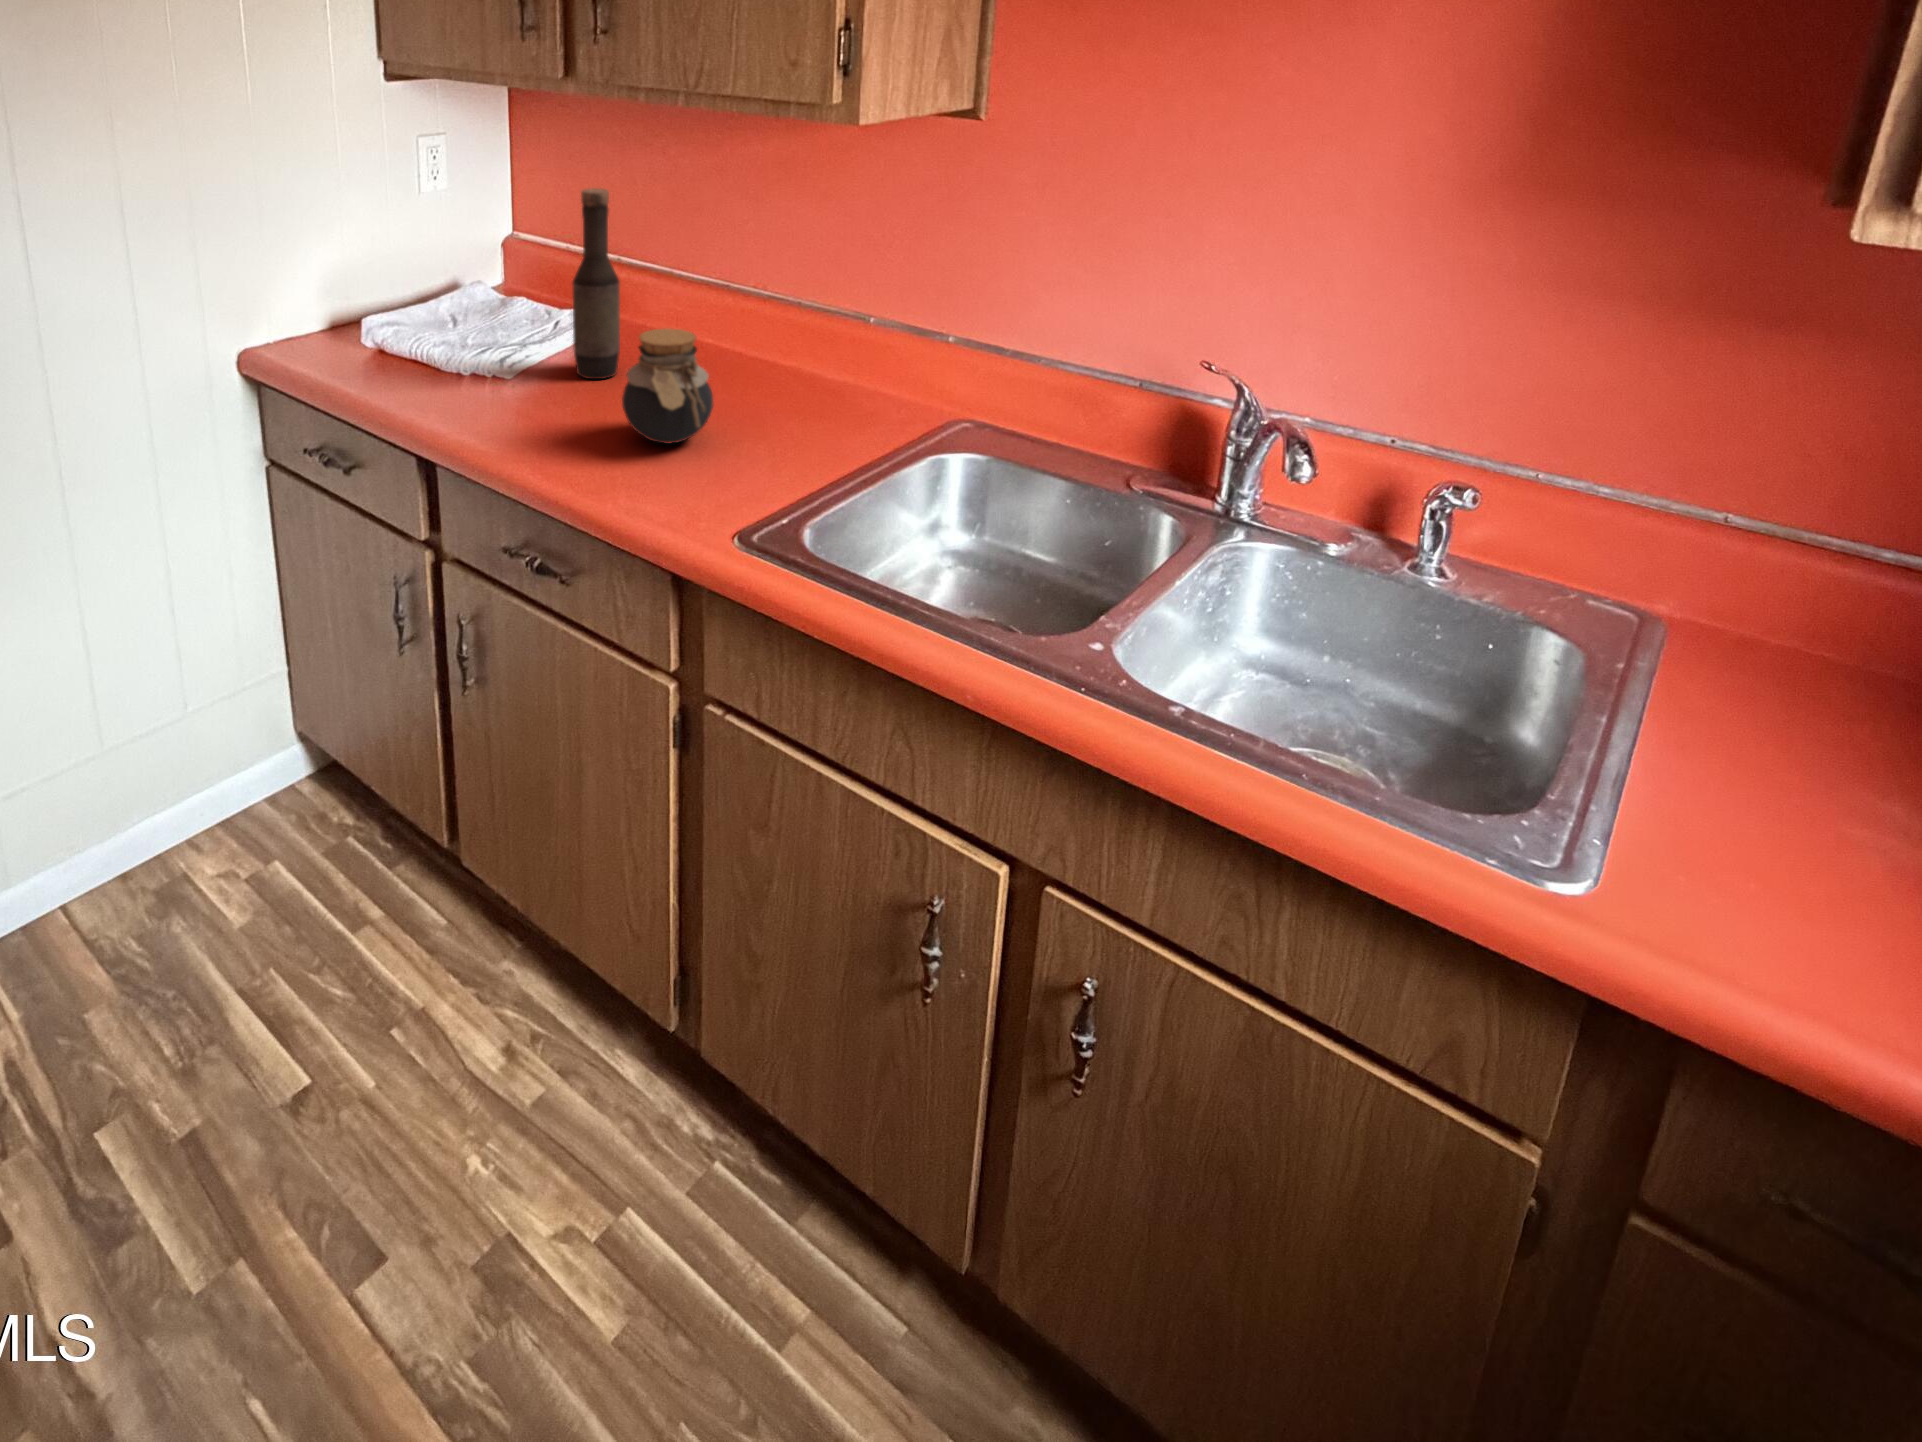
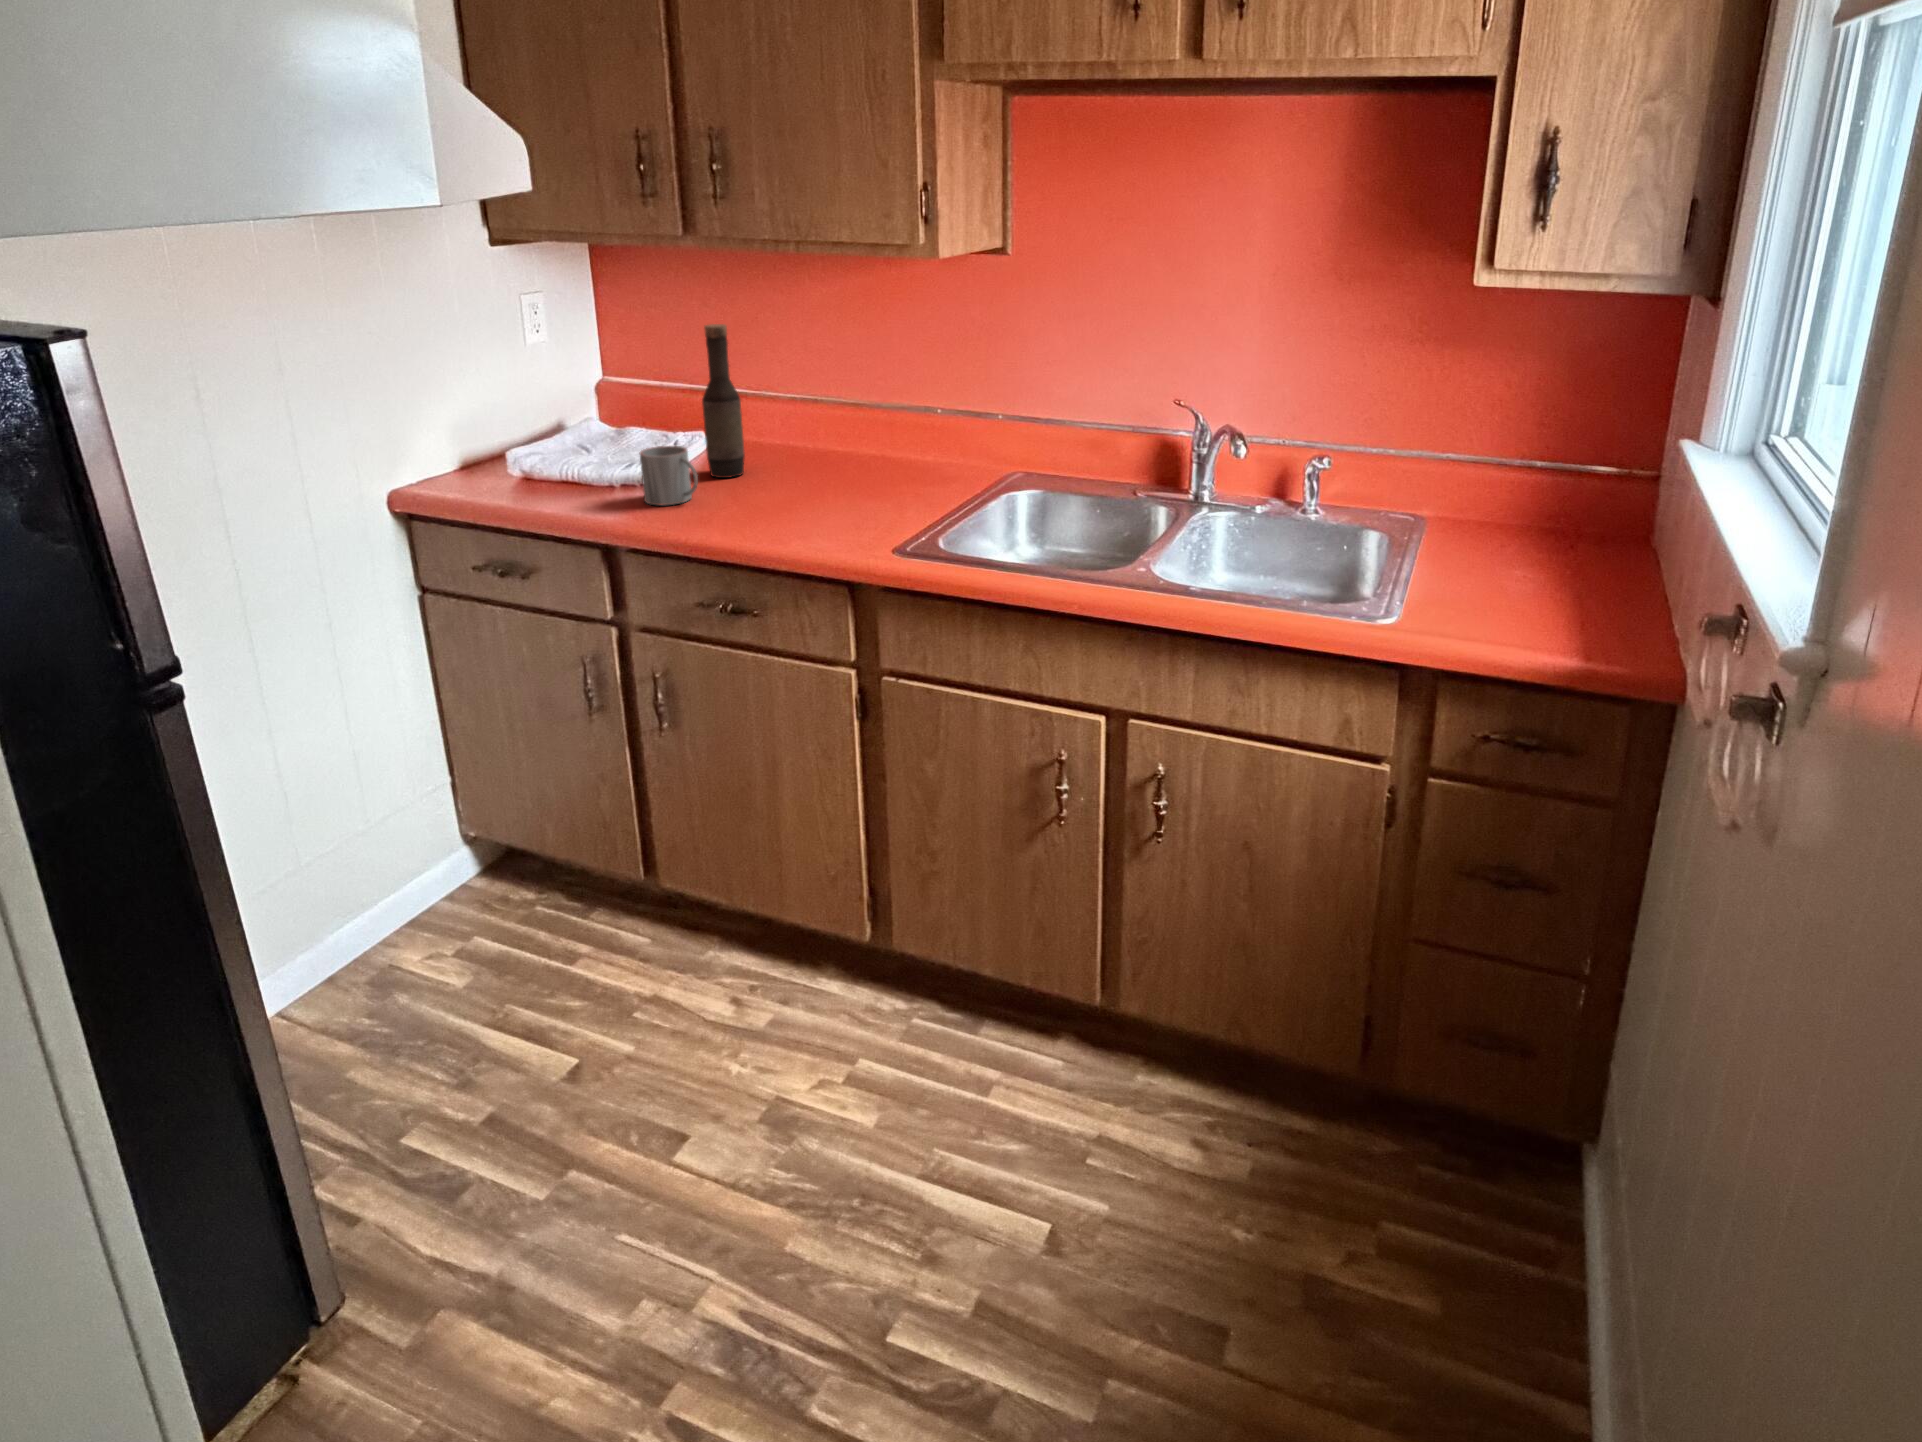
jar: present [622,328,713,443] -> none [775,422,844,508]
mug: none [477,336,537,413] -> present [640,446,698,505]

